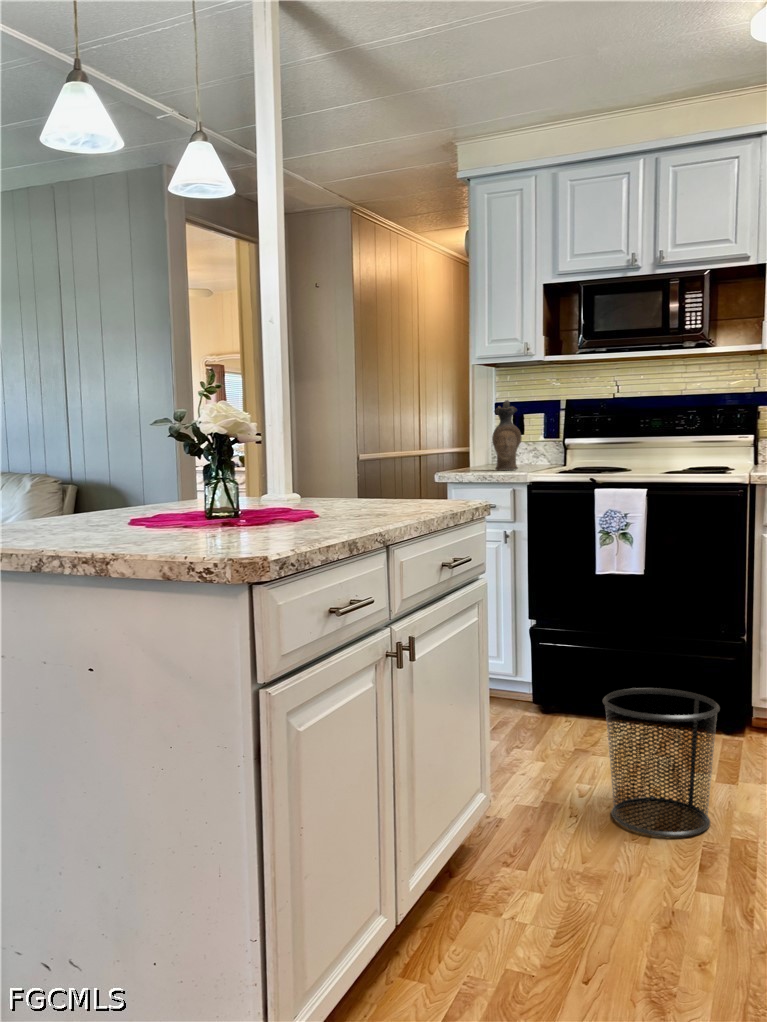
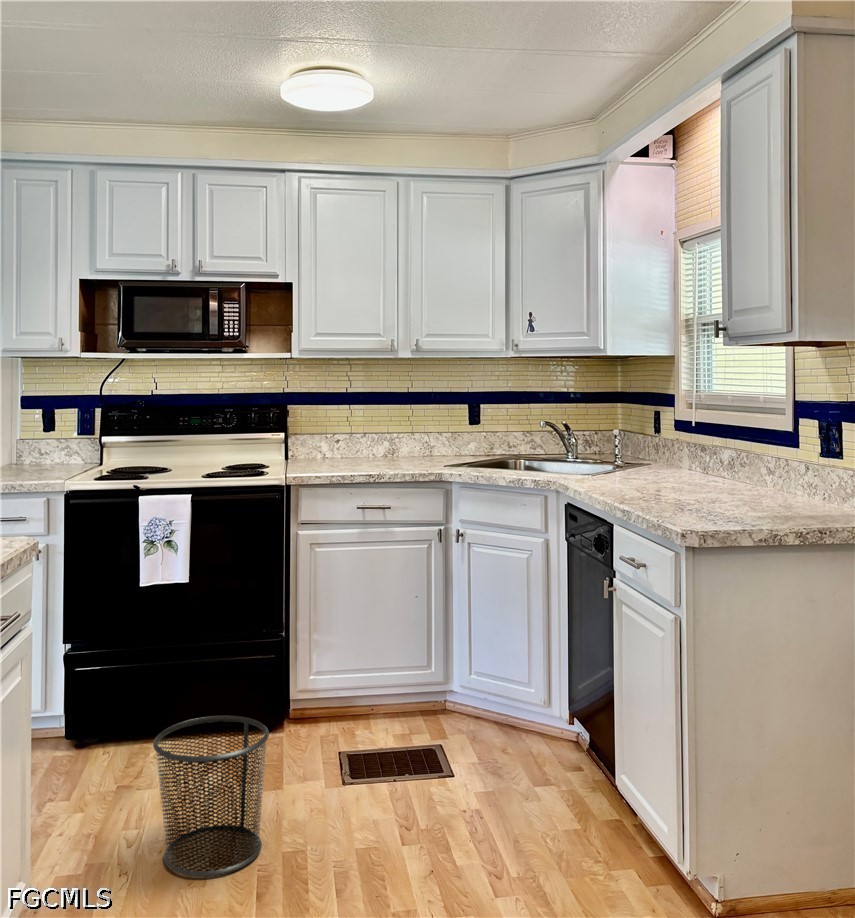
ceramic pitcher: present [492,400,522,470] -> none [18,397,53,475]

